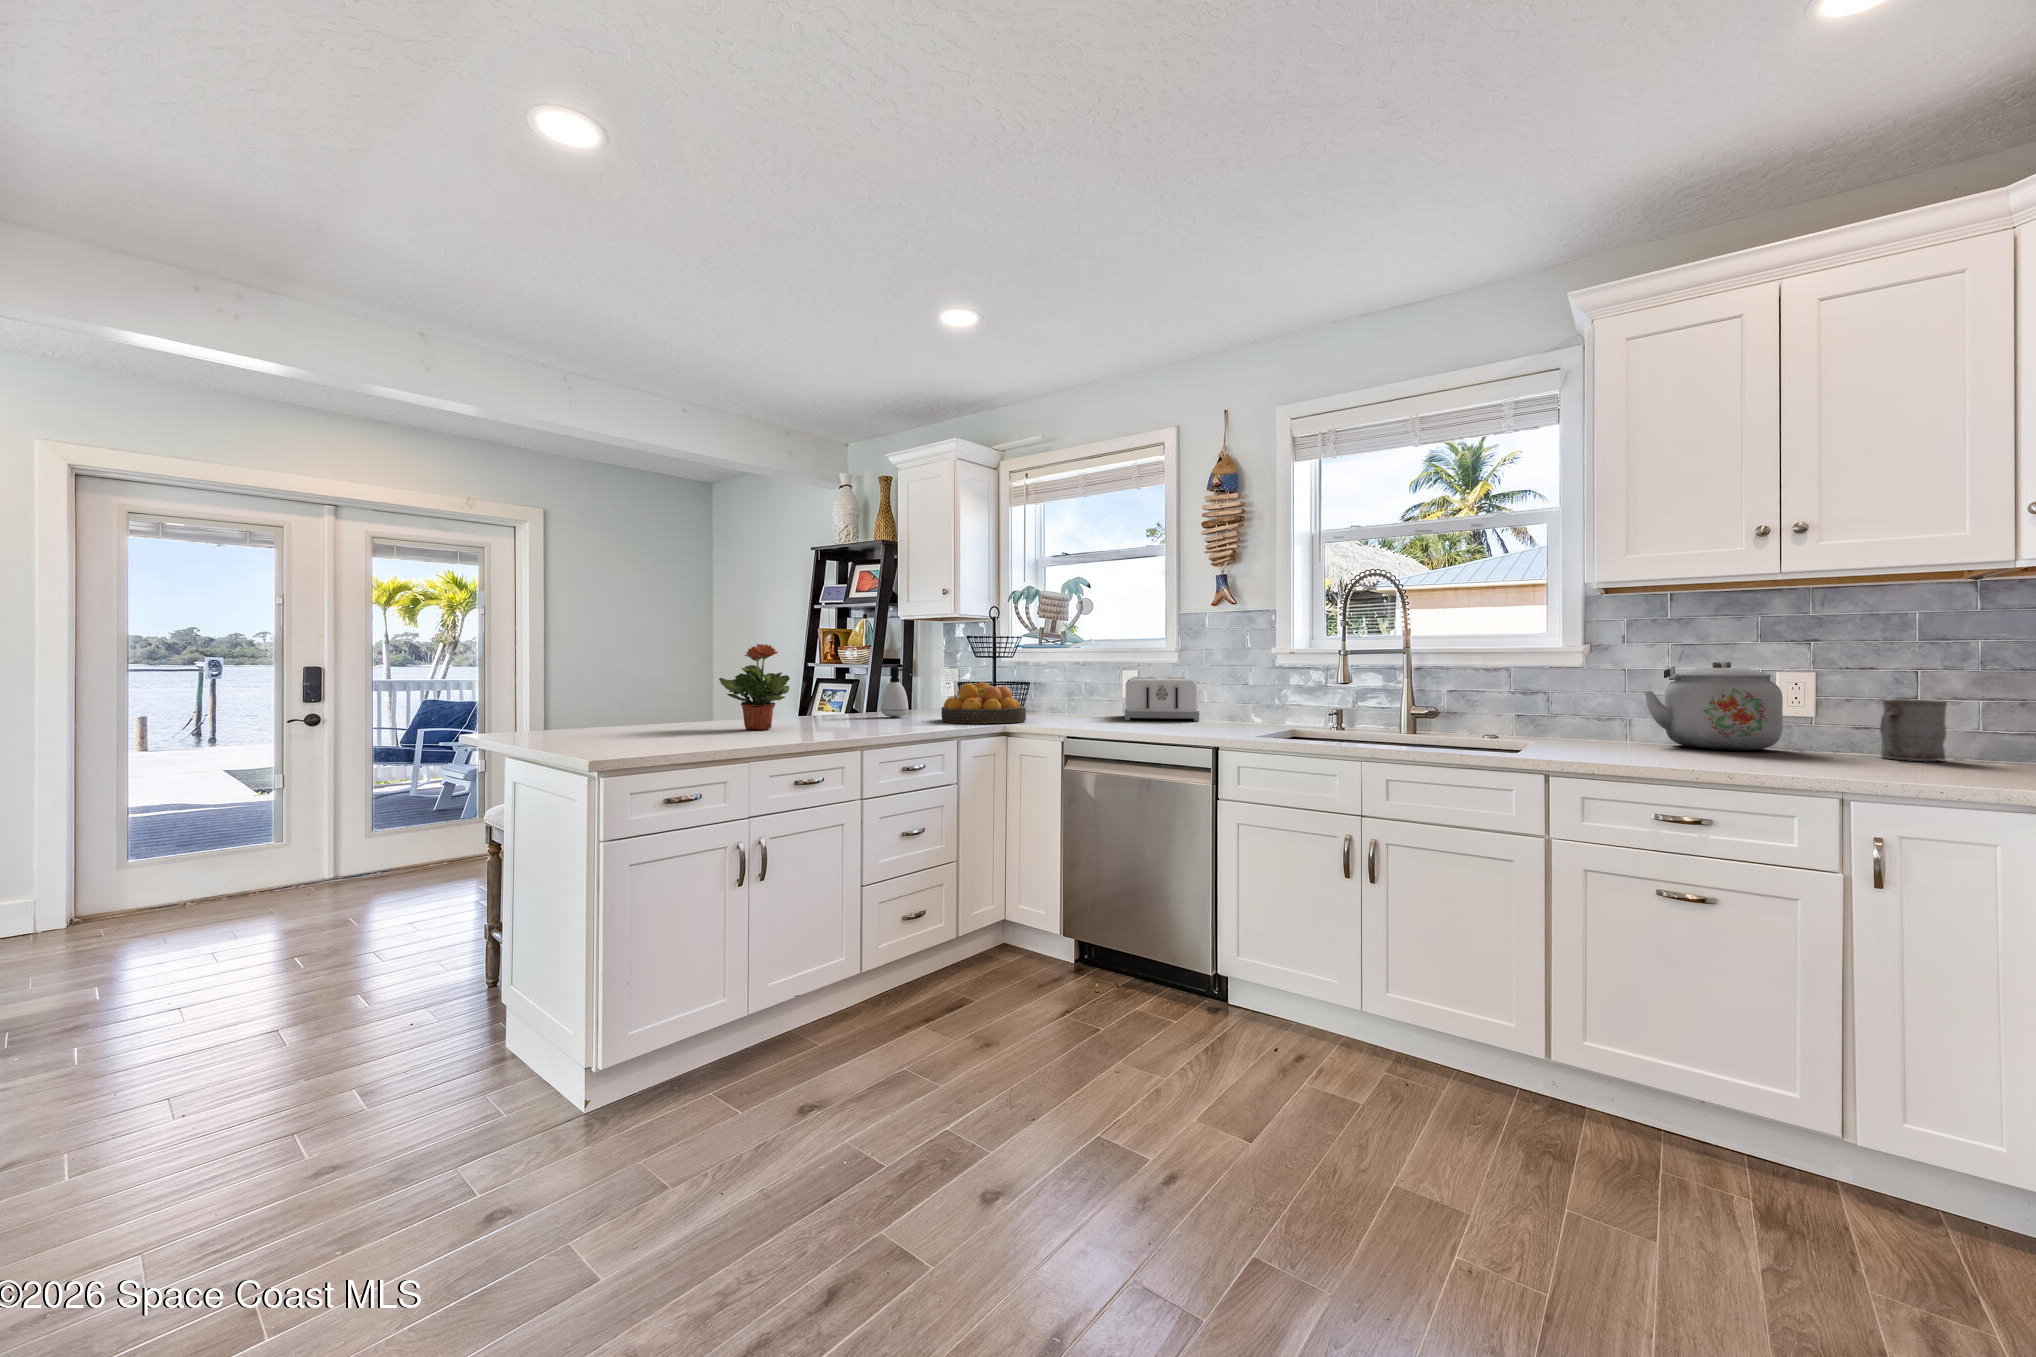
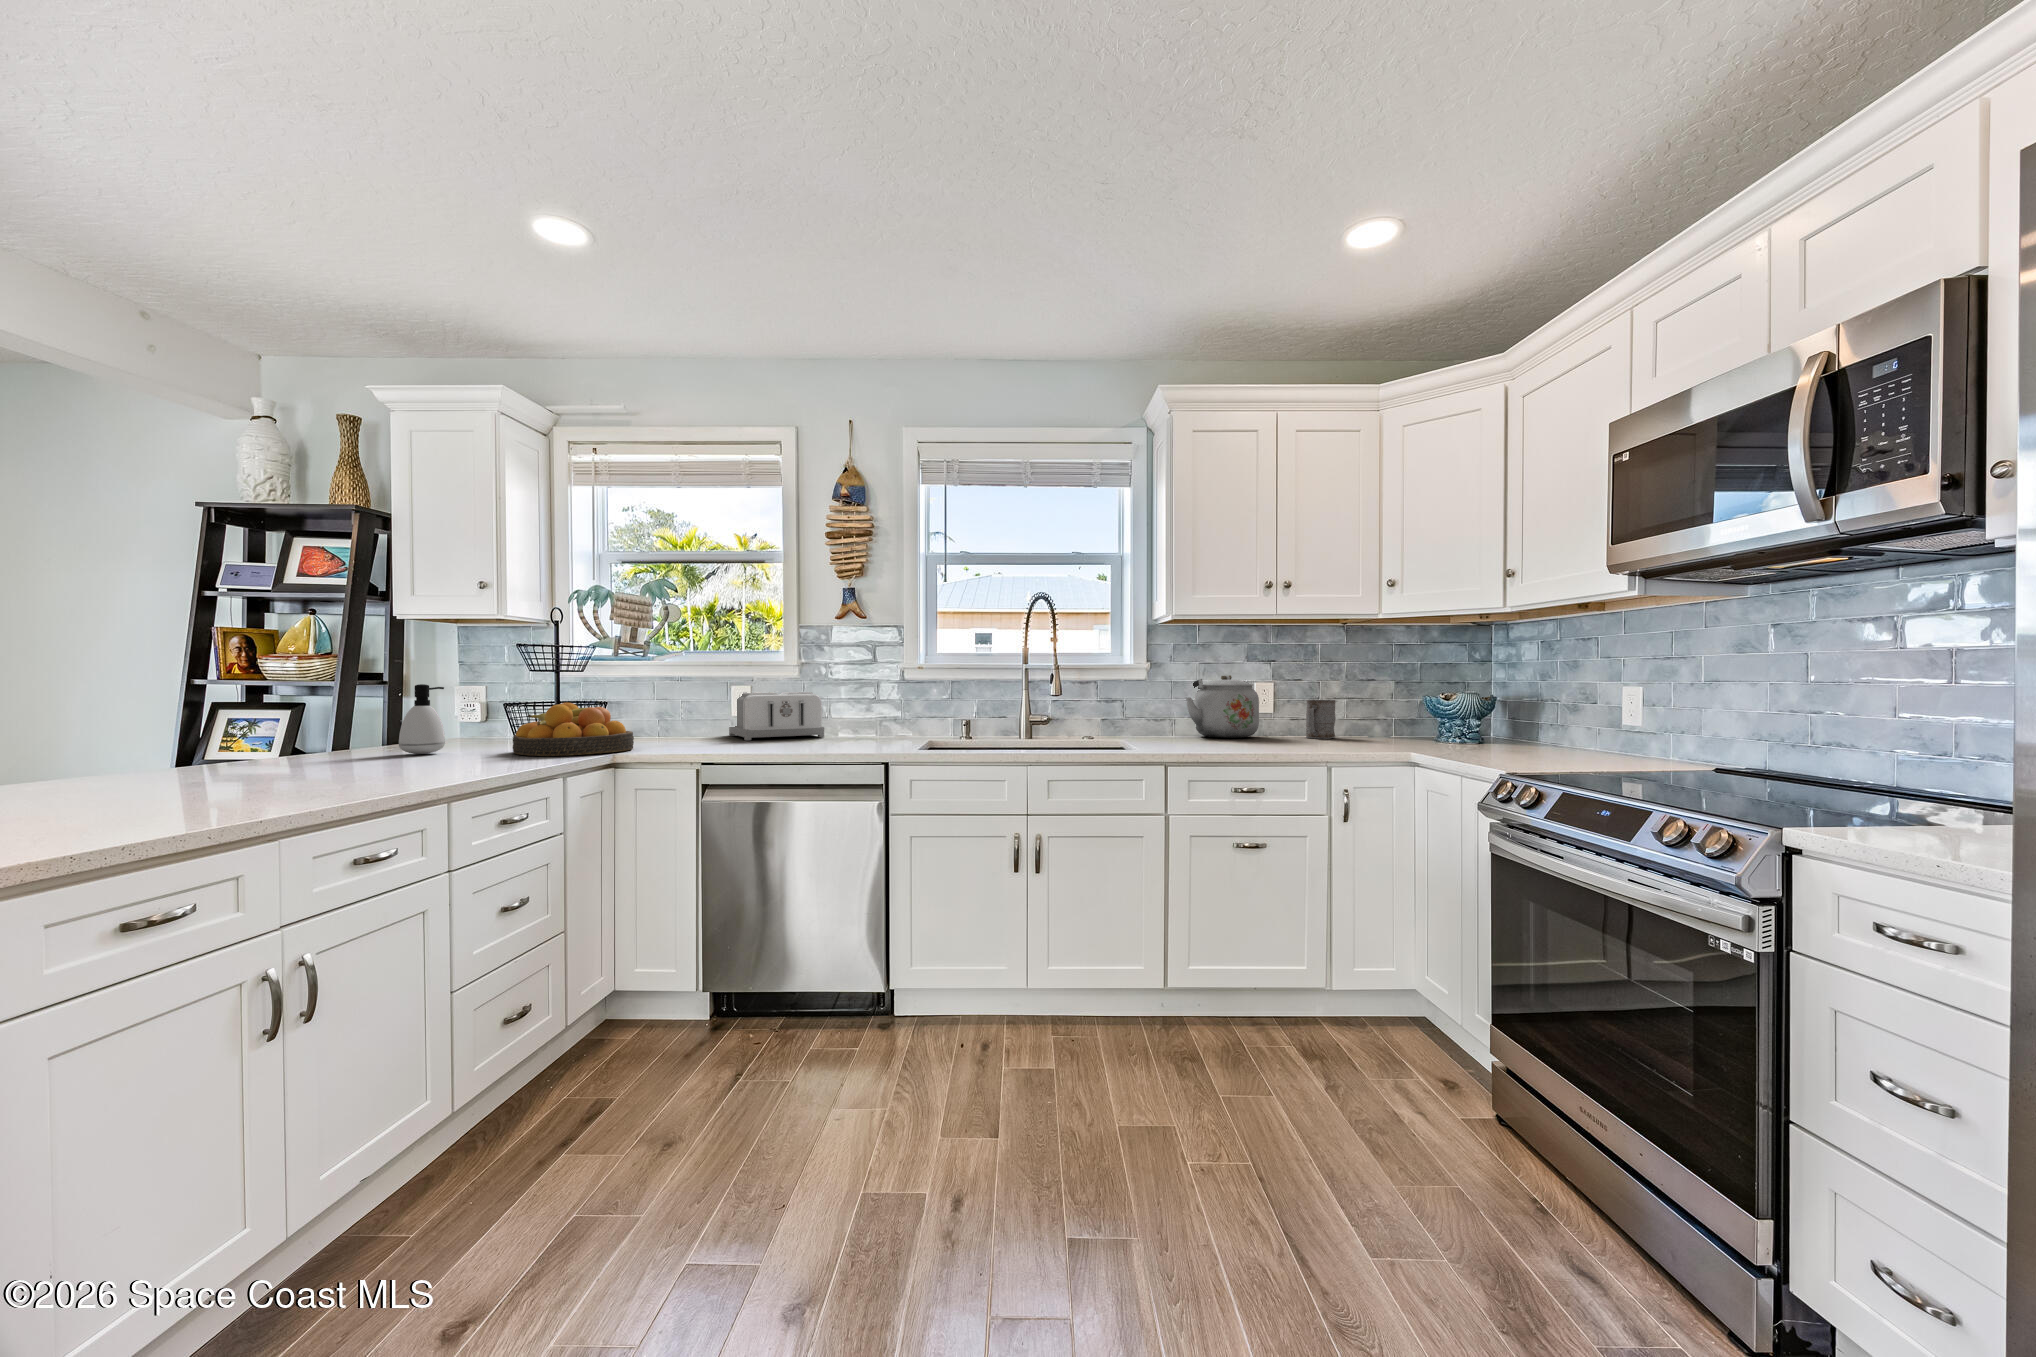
potted plant: present [719,644,790,730] -> none [134,653,296,789]

